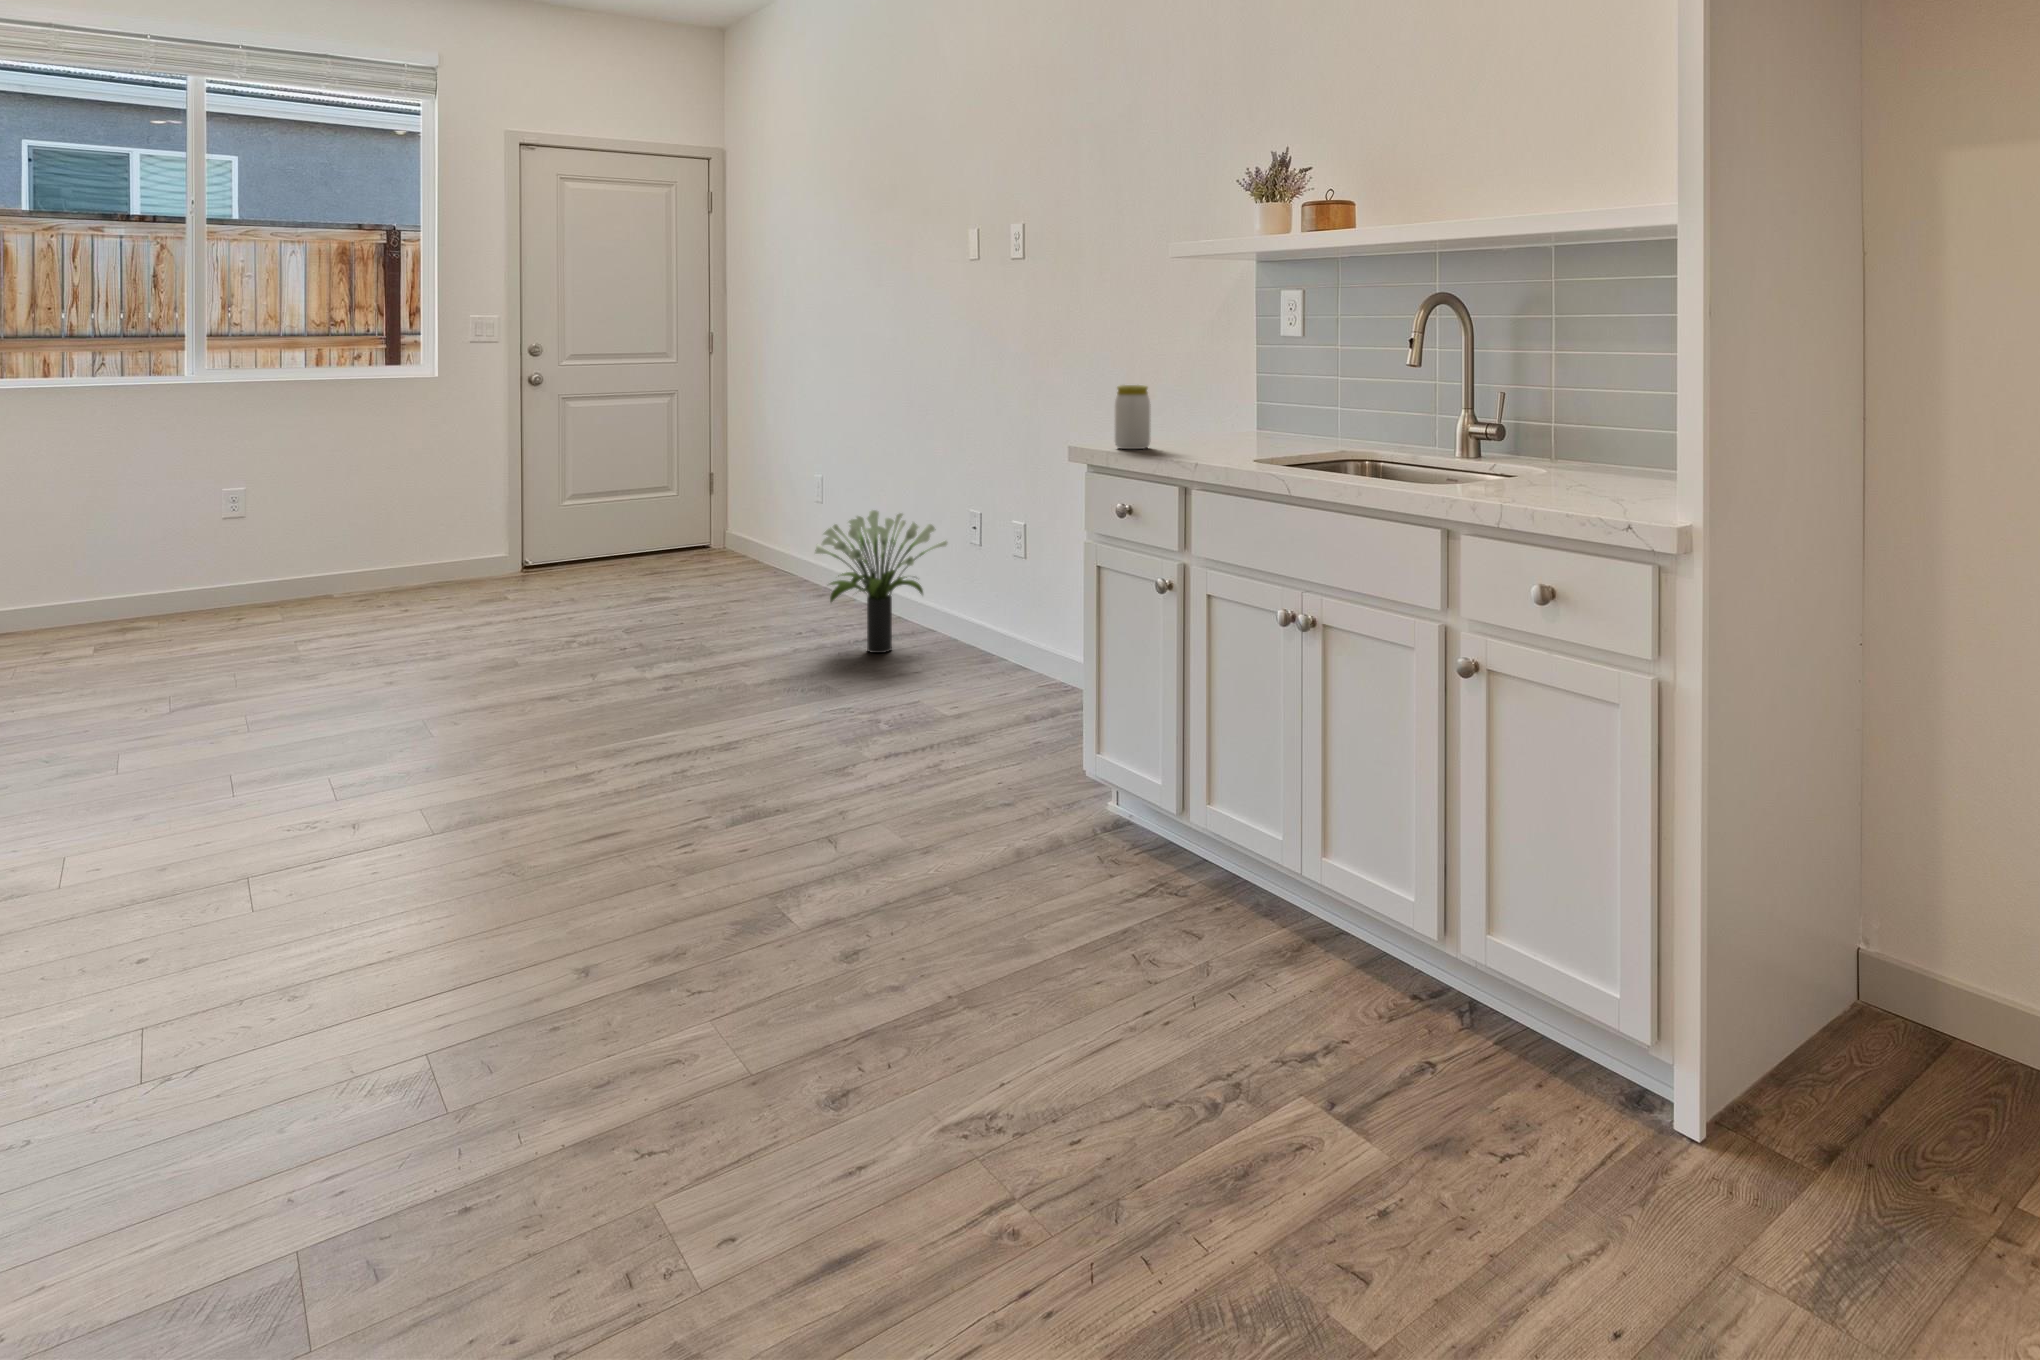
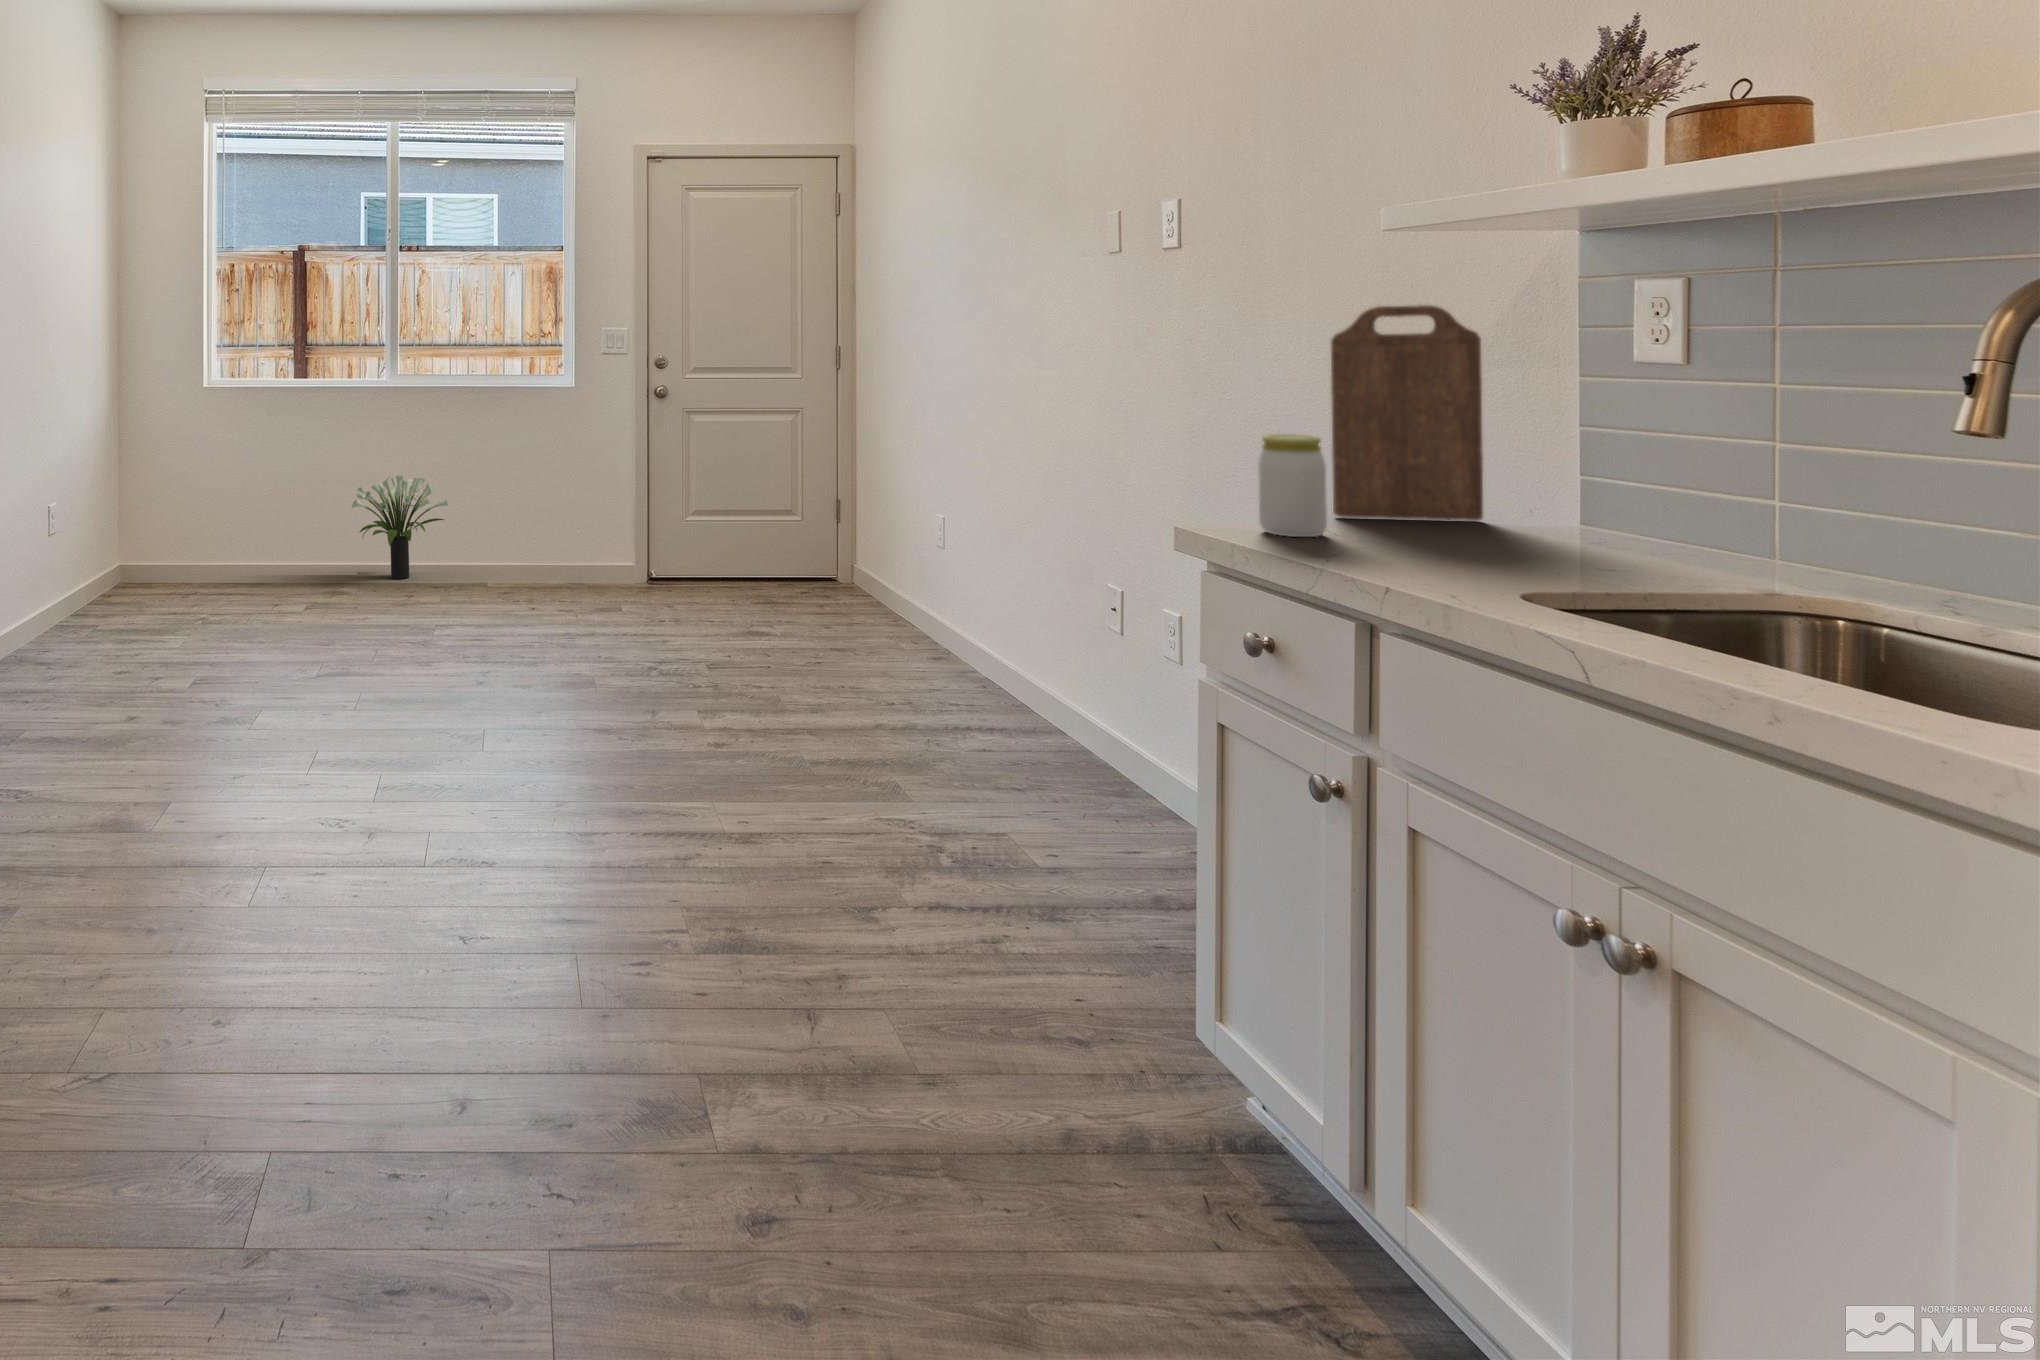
cutting board: none [1144,305,1216,440] -> present [1331,305,1483,521]
potted plant: present [815,510,947,653] -> present [352,474,448,579]

